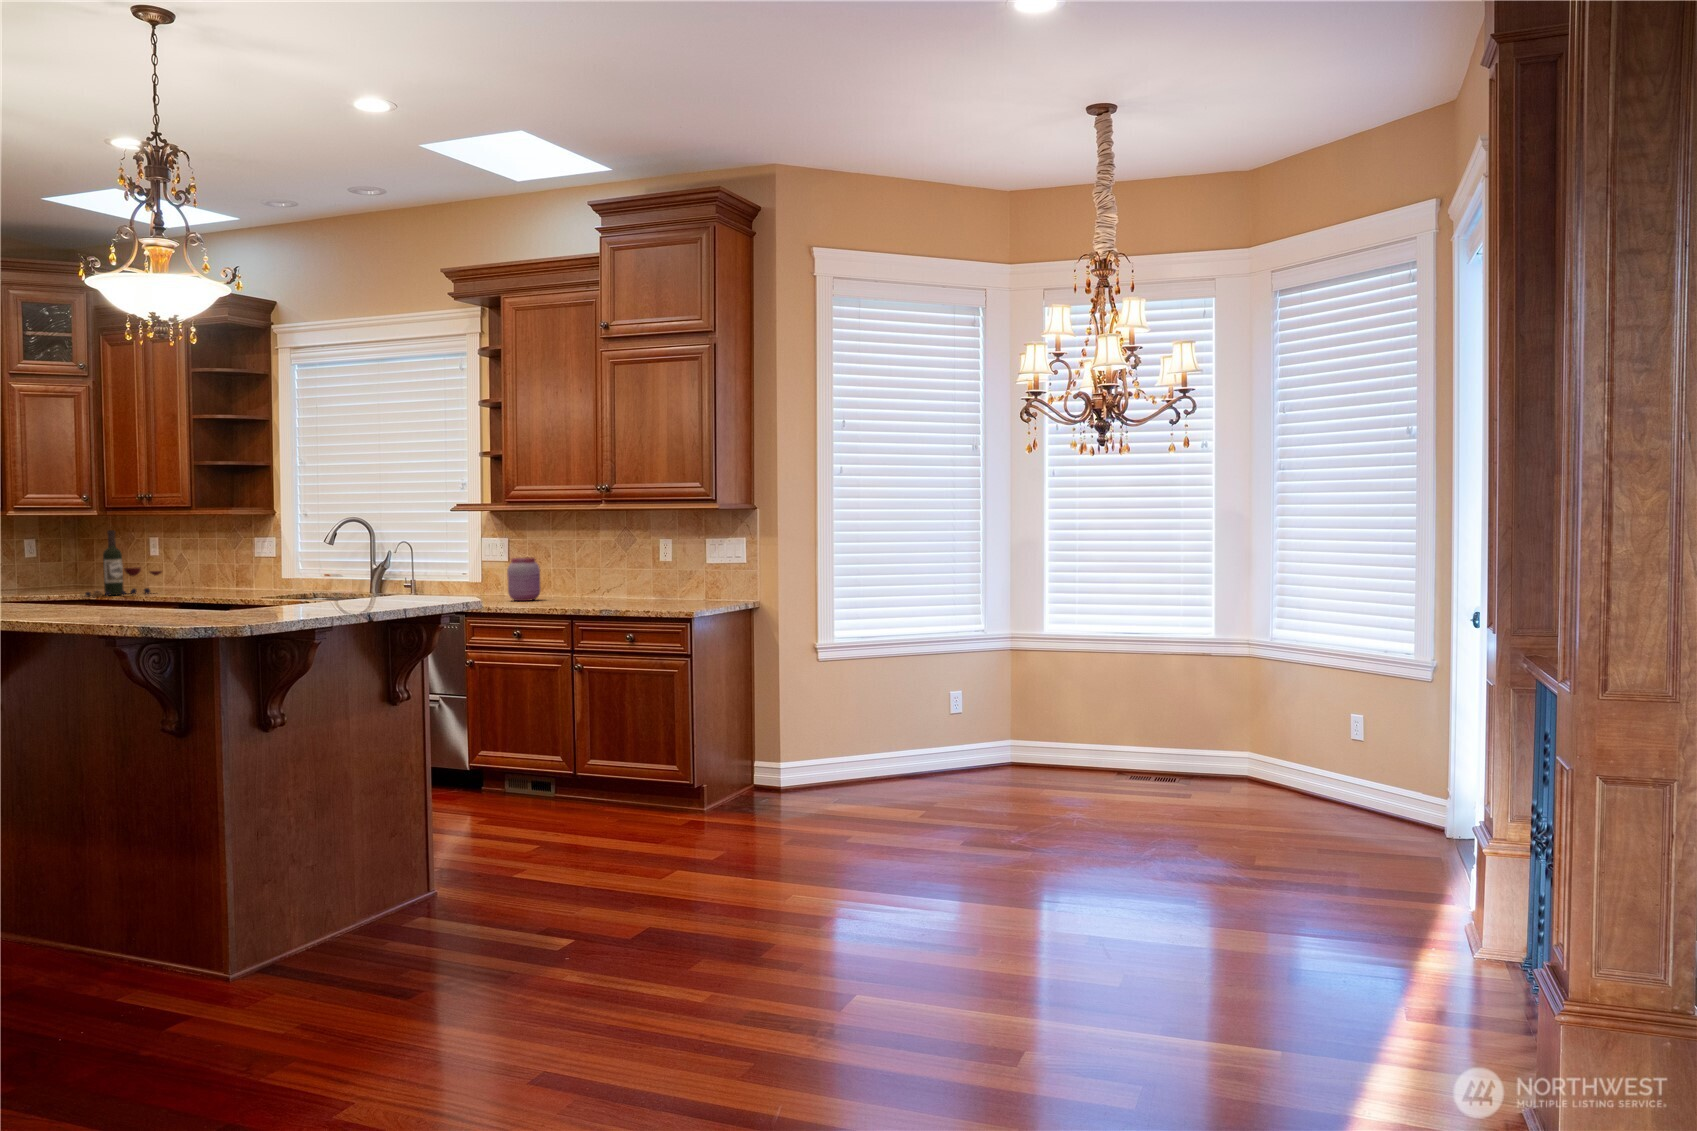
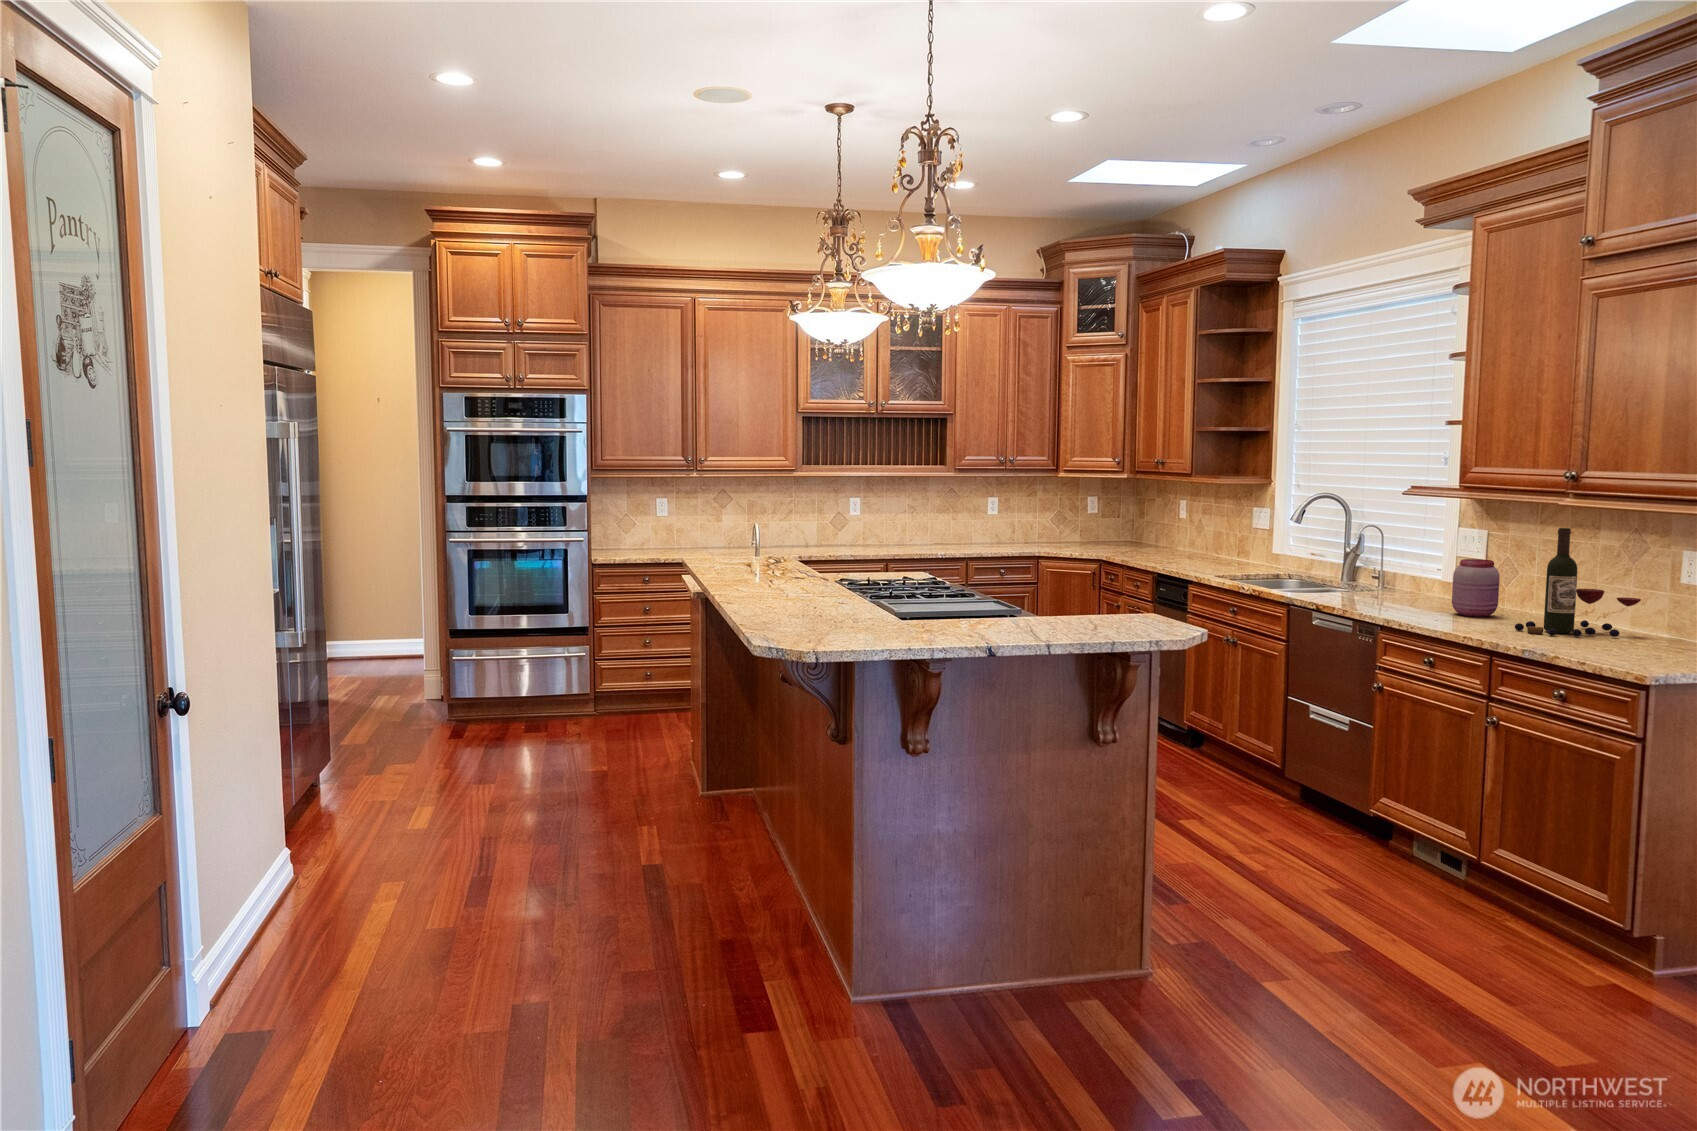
wine bottle: present [85,530,162,597] -> present [1515,528,1641,637]

